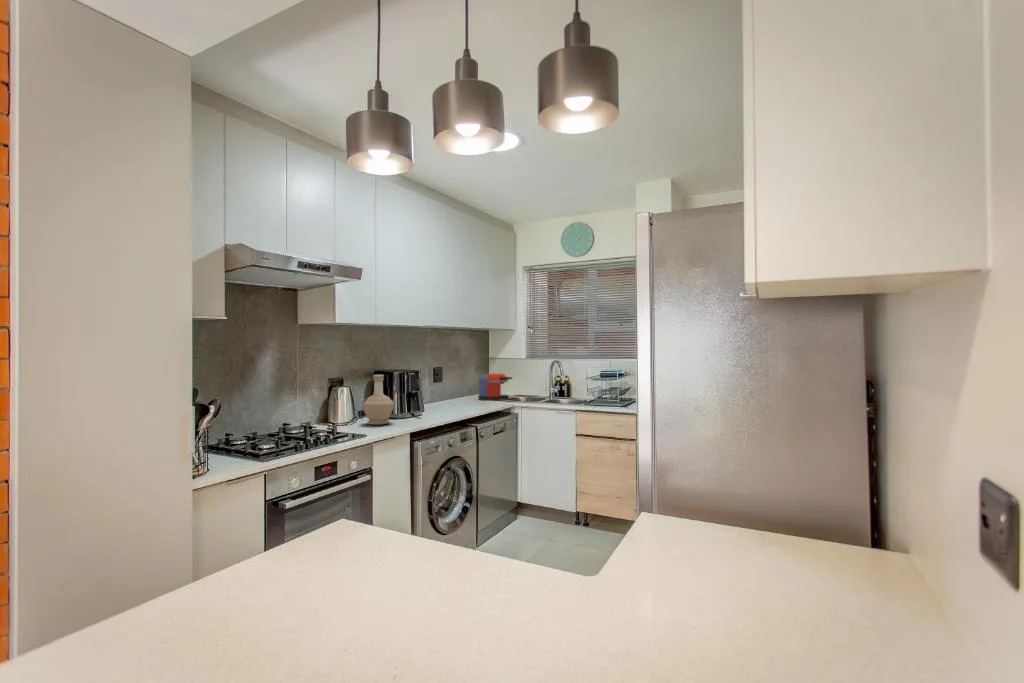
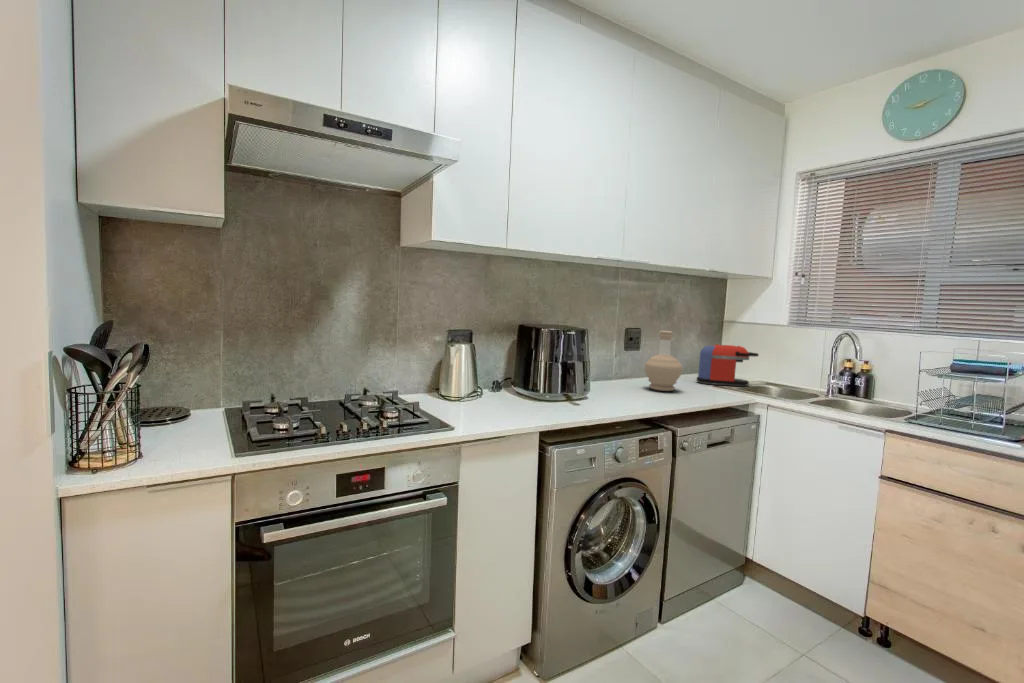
bottle: present [363,375,394,425] -> present [645,331,682,391]

